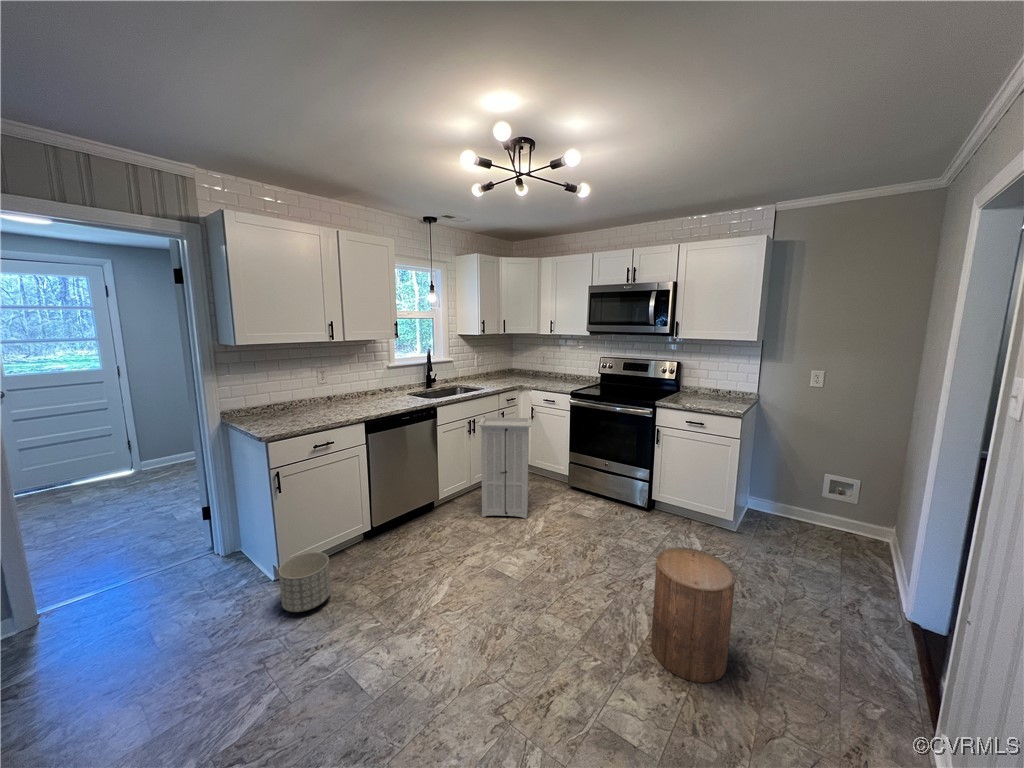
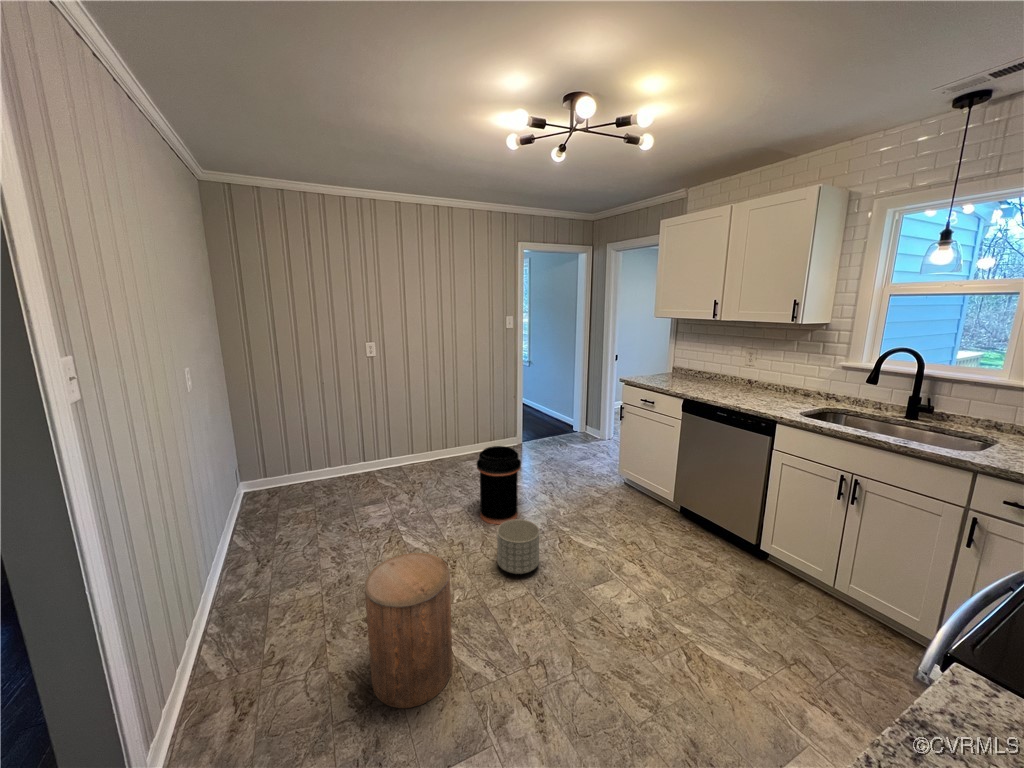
storage cabinet: present [478,416,532,519] -> none [740,455,830,660]
planter: present [279,552,331,612] -> present [497,519,540,574]
trash can: none [350,570,431,724] -> present [477,446,521,524]

